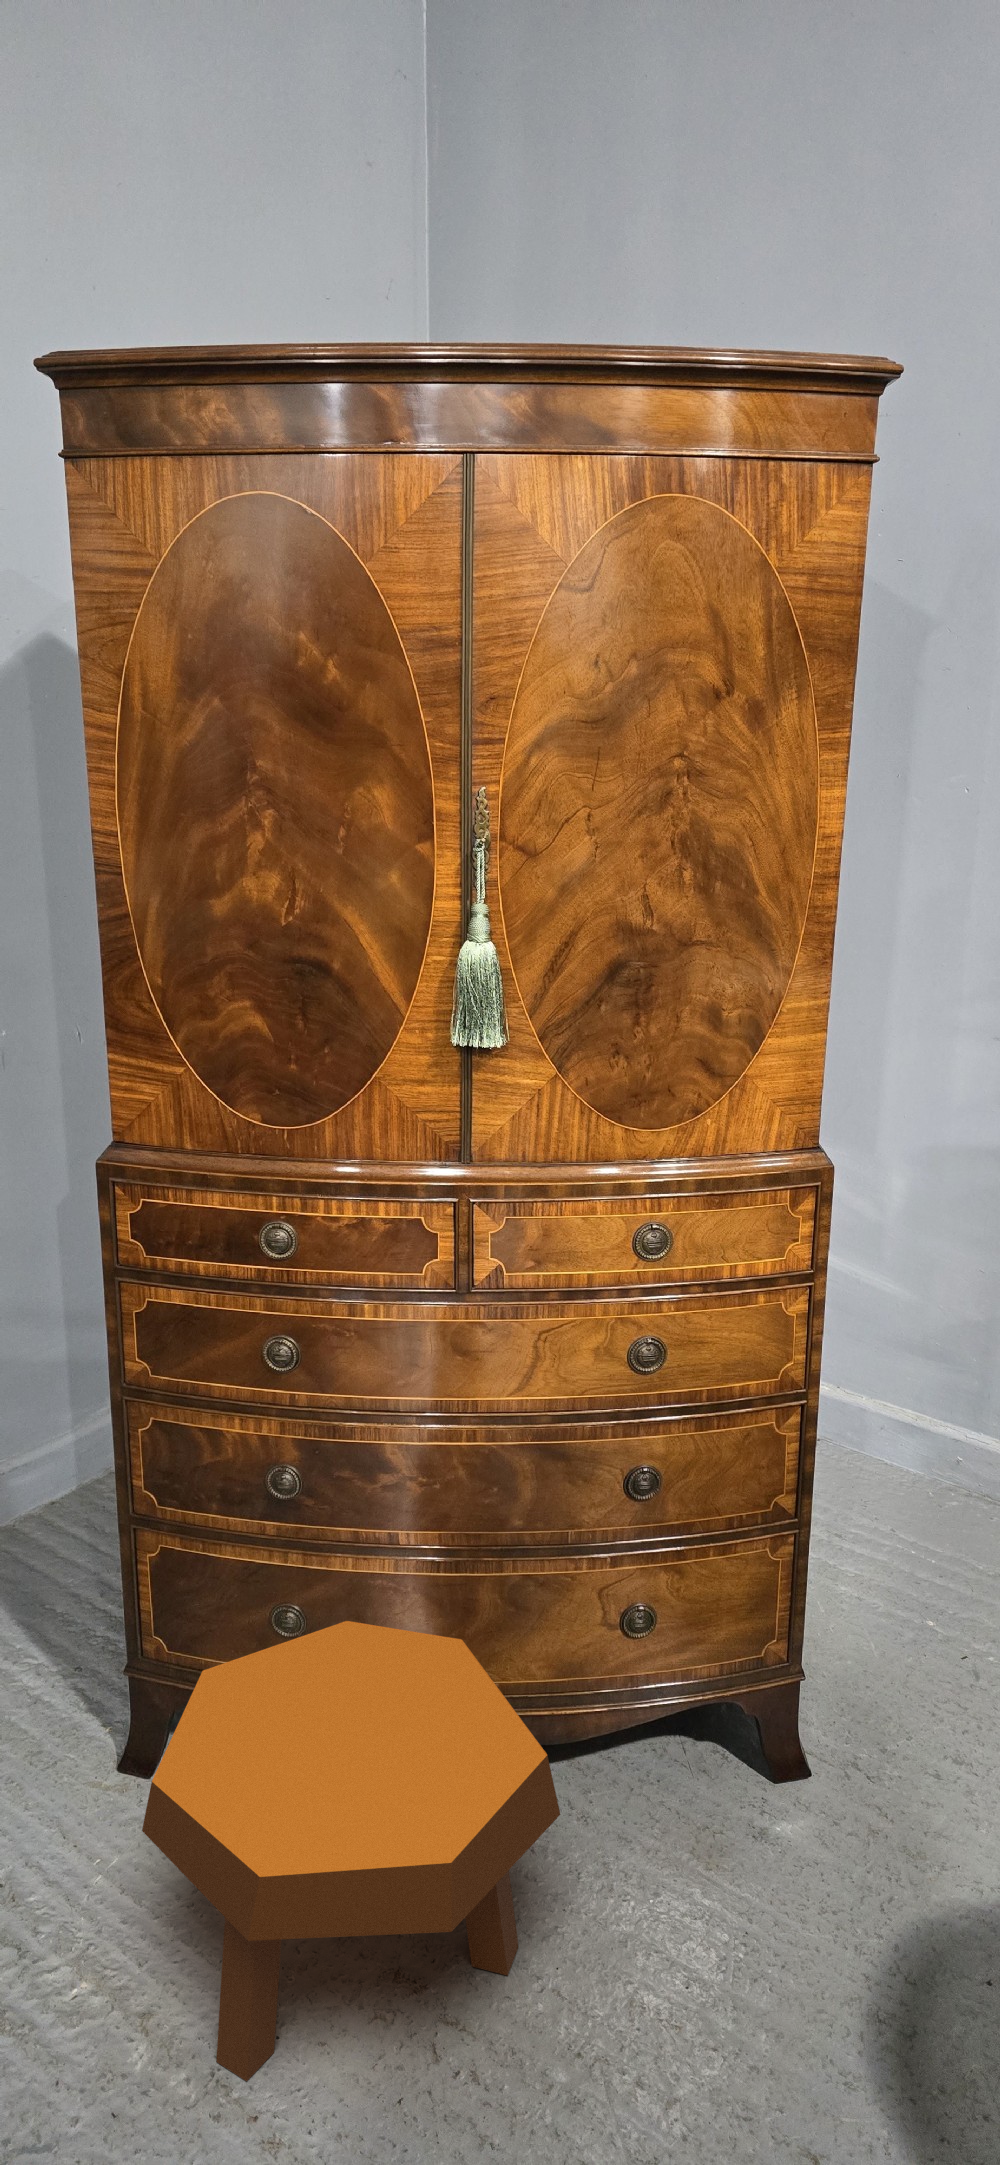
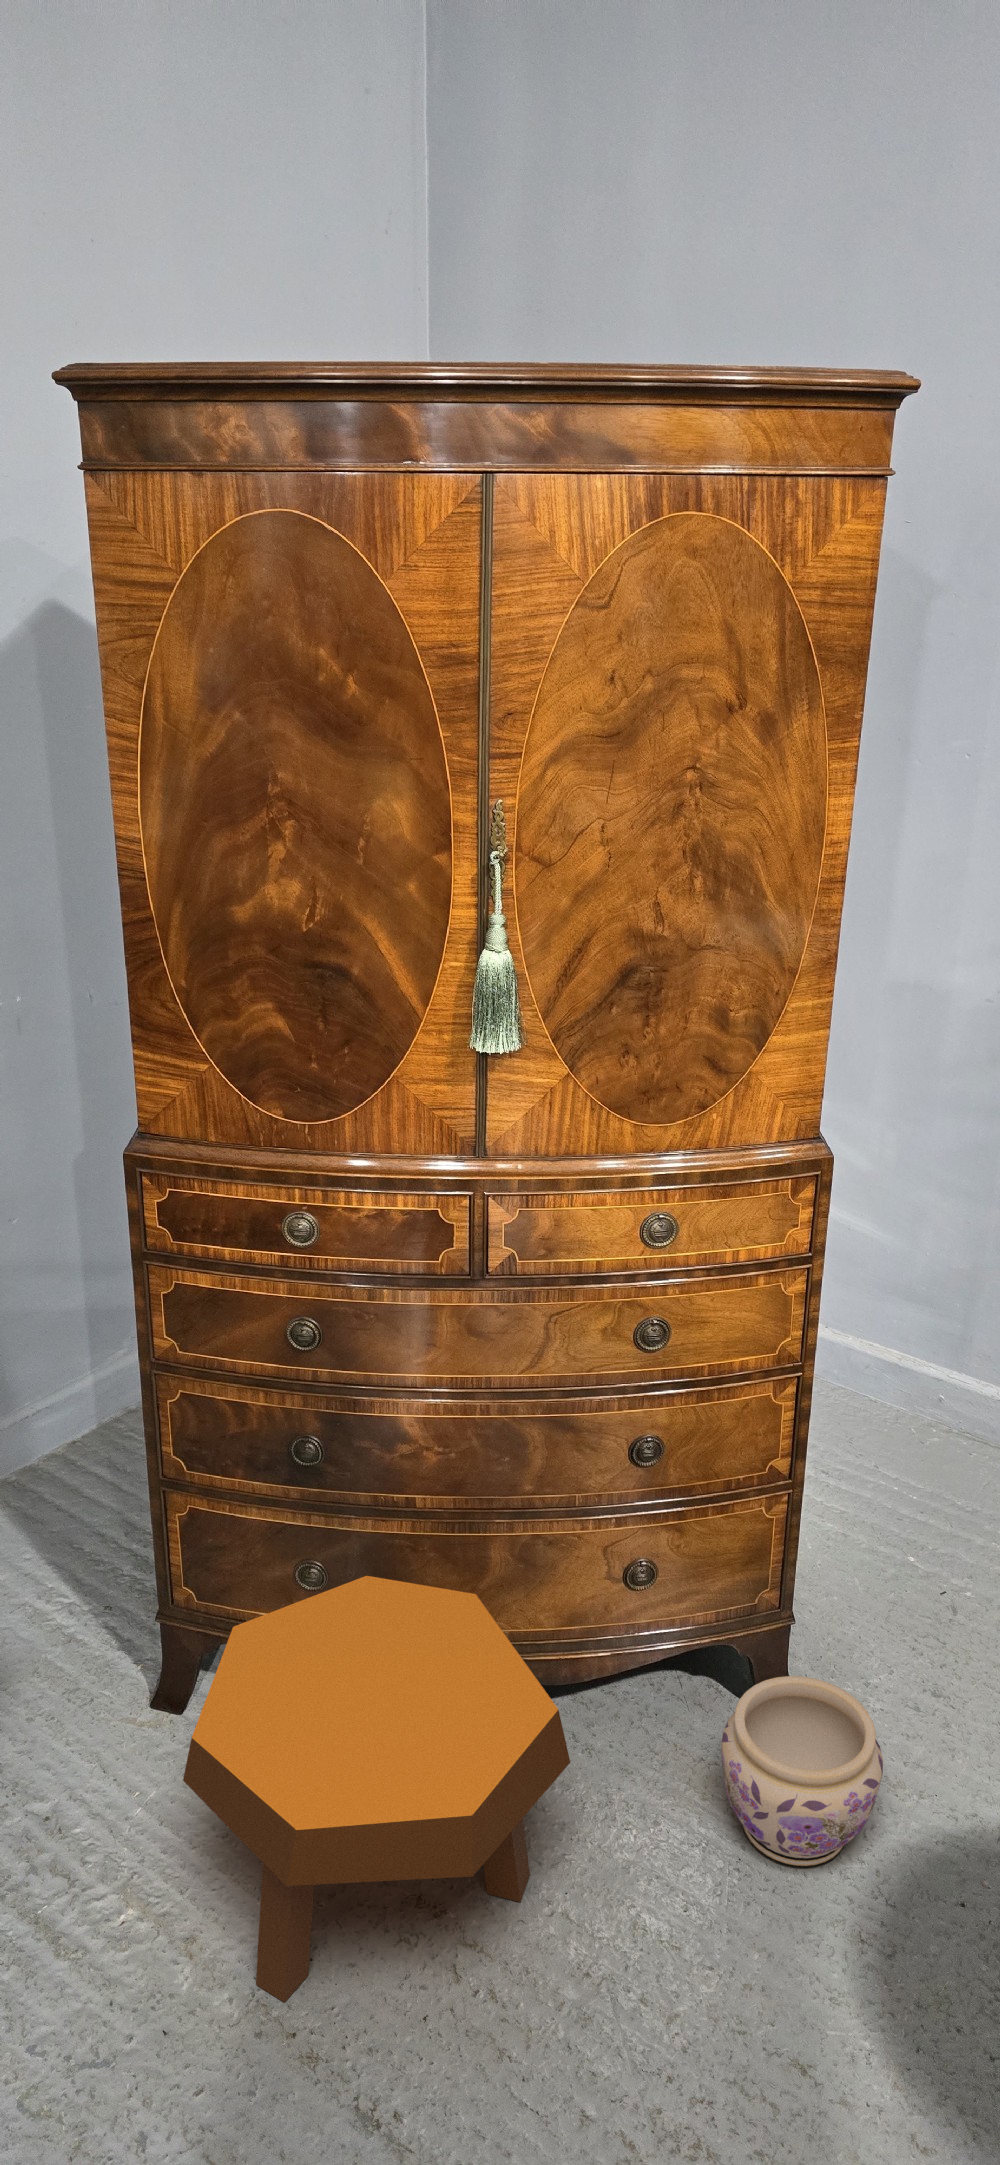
planter: none [725,1731,899,1942] -> present [721,1676,883,1868]

